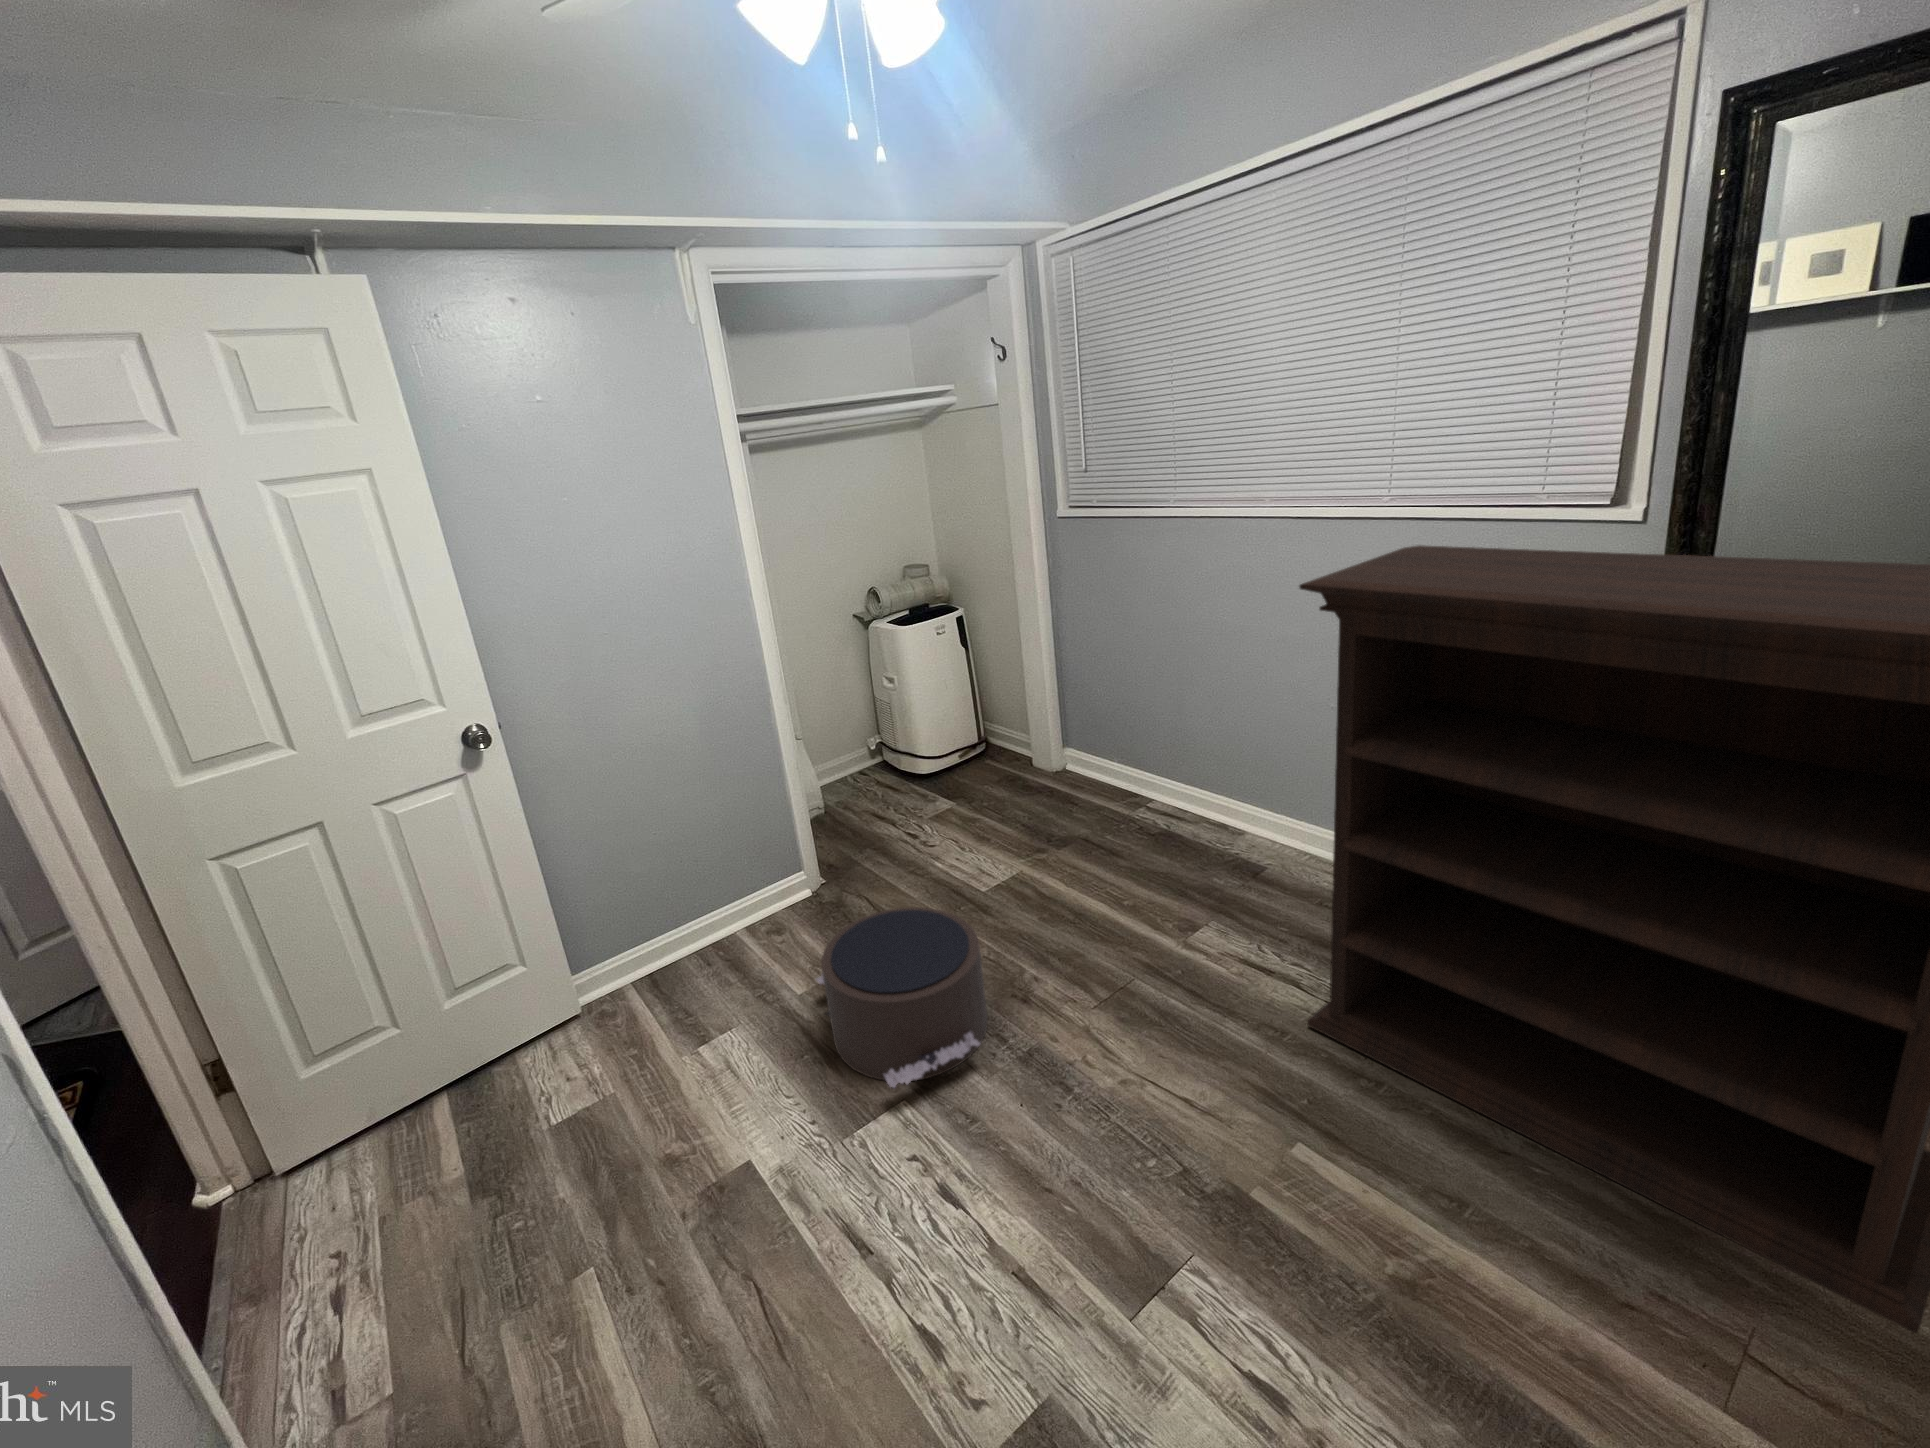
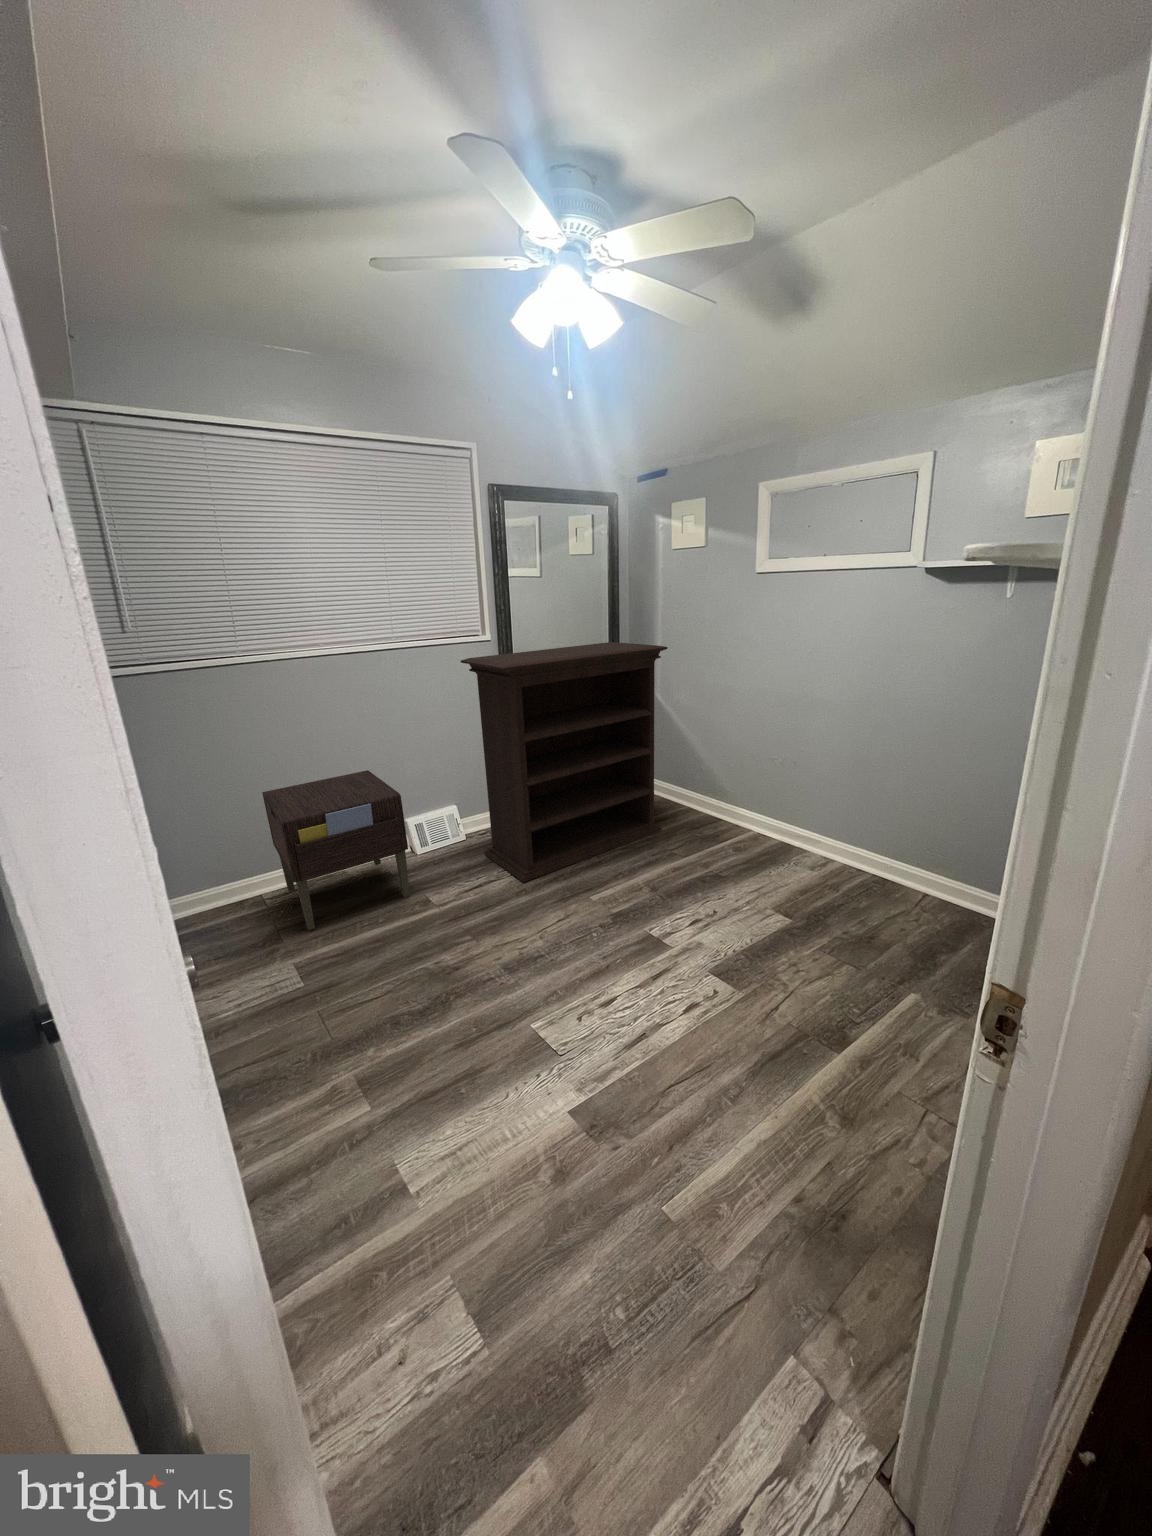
nightstand: none [1068,674,1300,908] -> present [262,770,410,930]
pouf: present [816,907,987,1087] -> none [374,934,538,1073]

